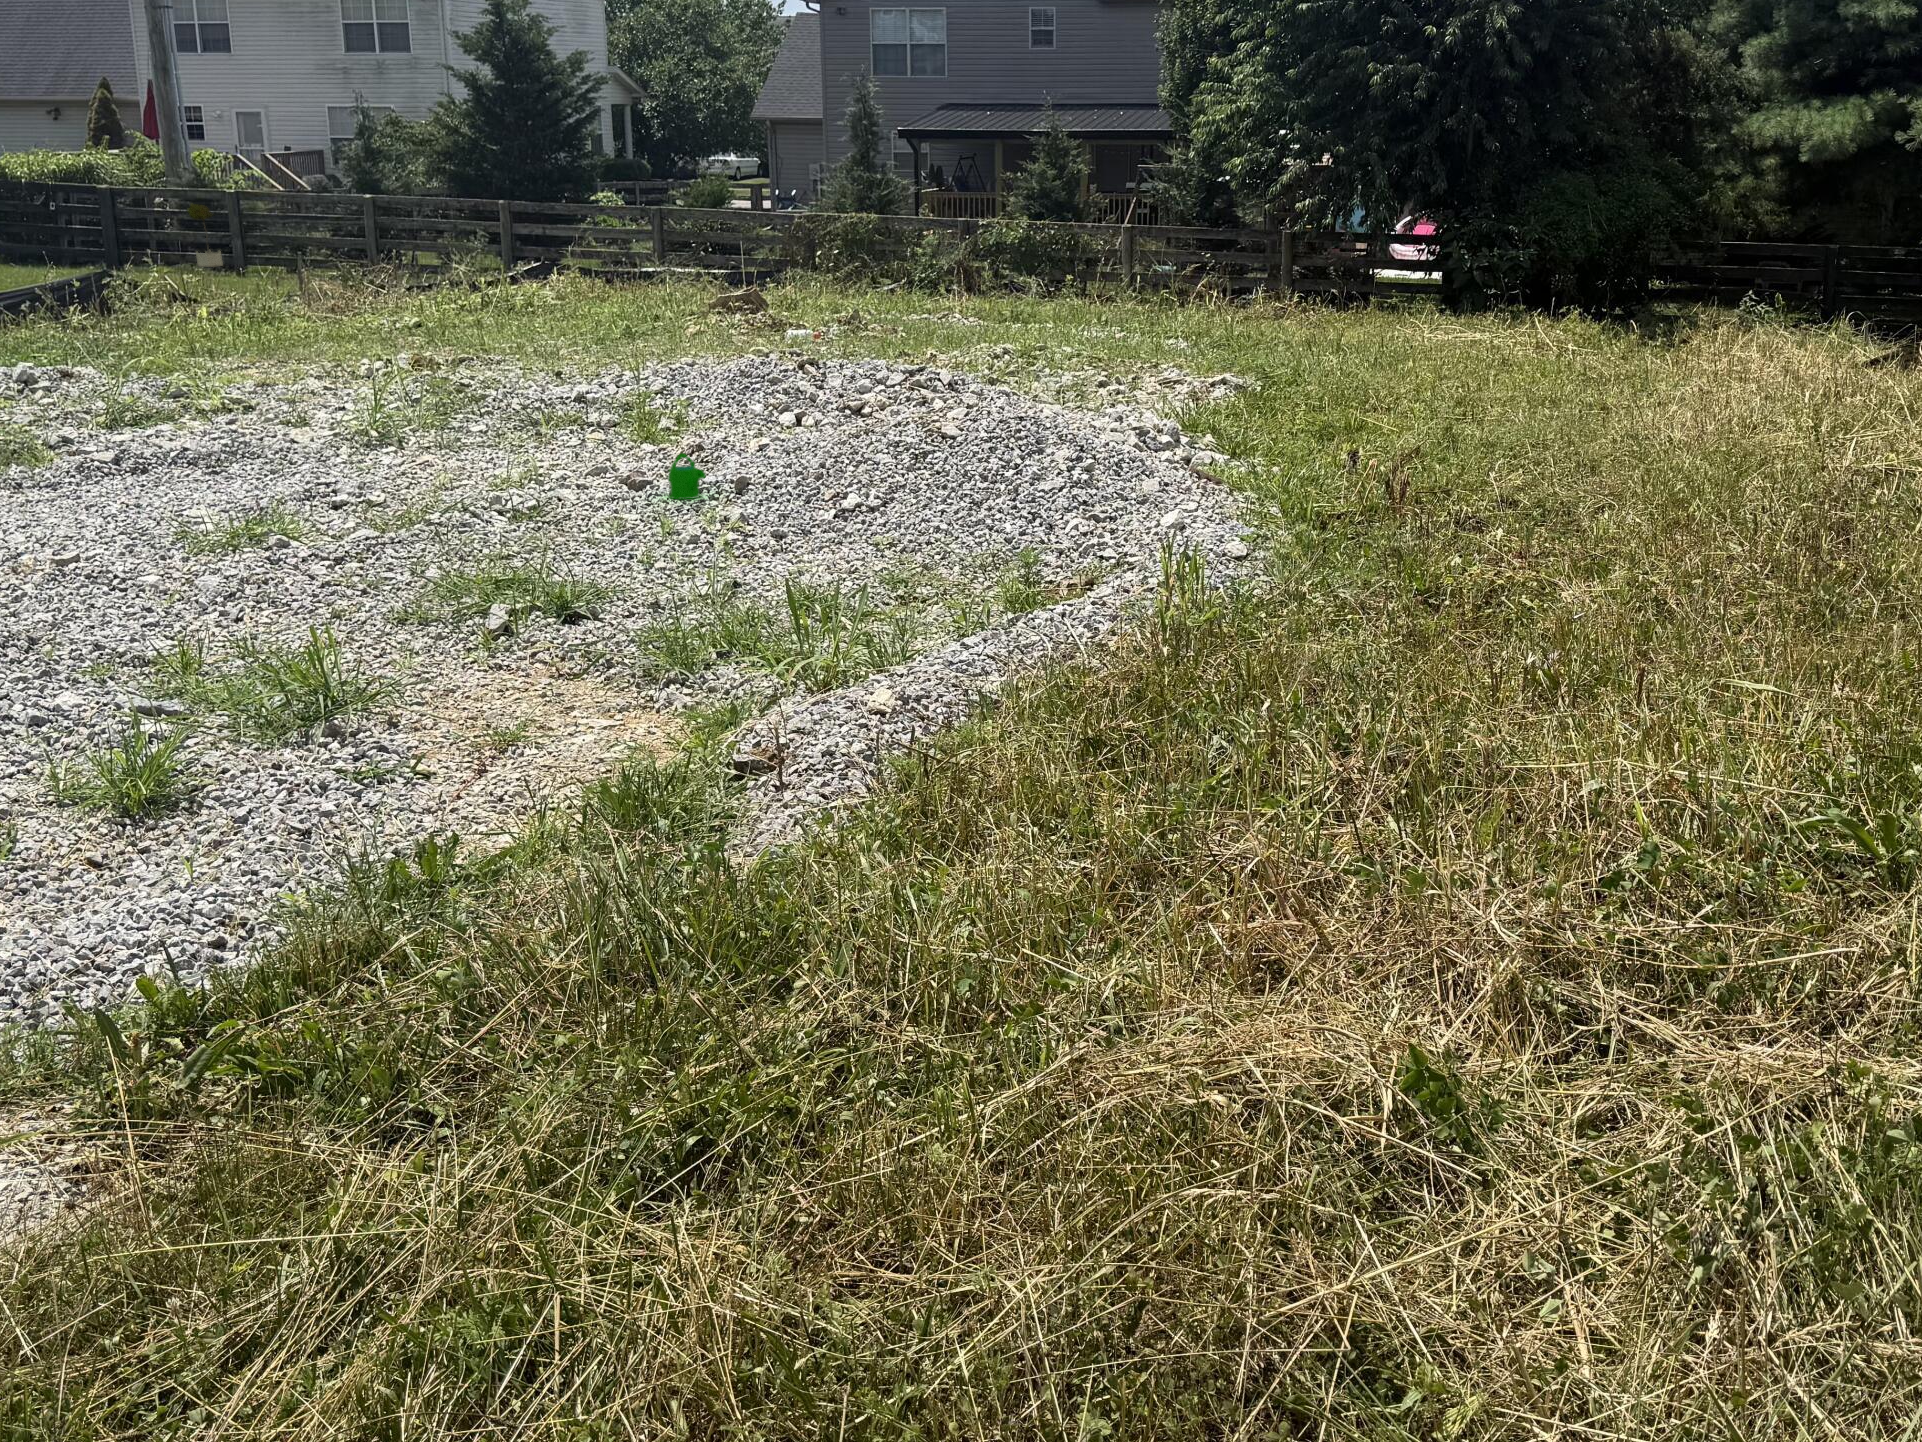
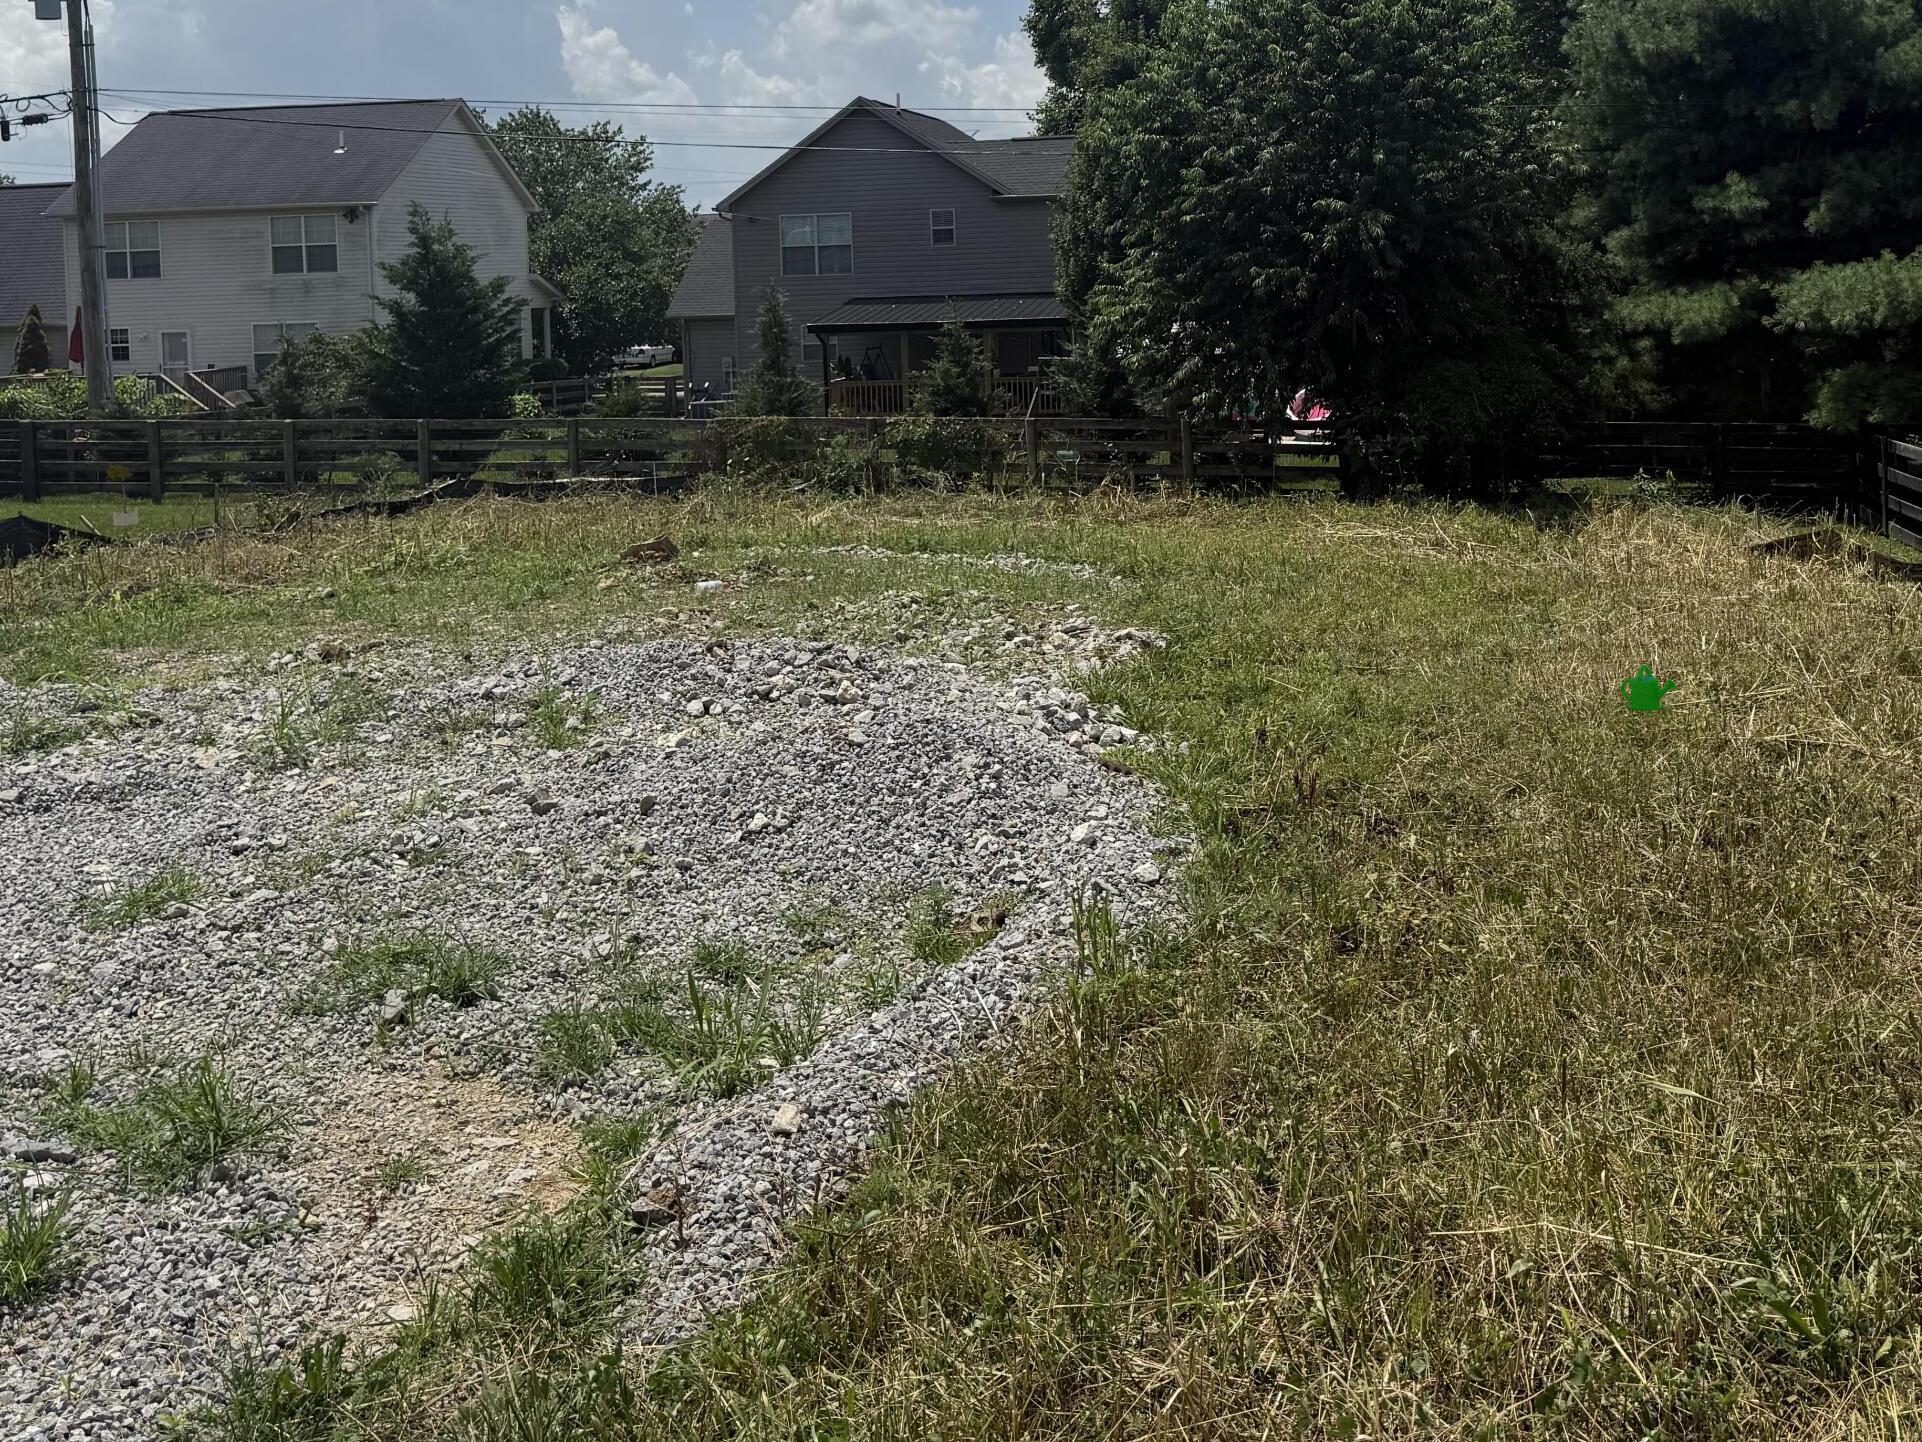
watering can: present [668,453,706,500] -> present [1620,664,1676,710]

